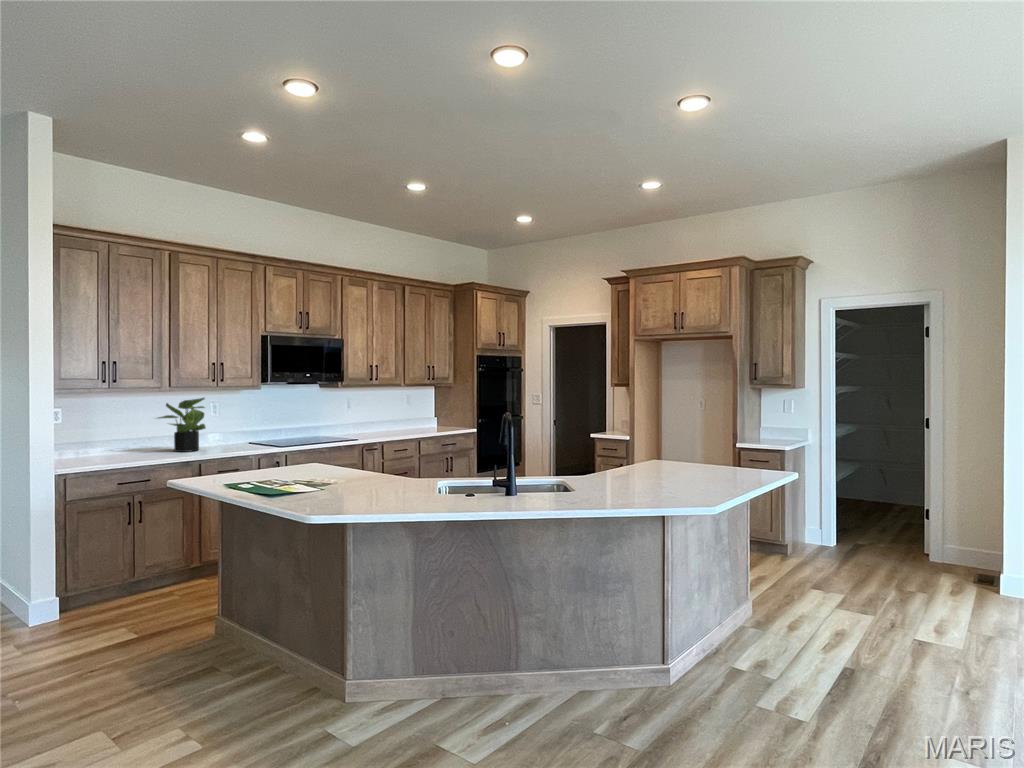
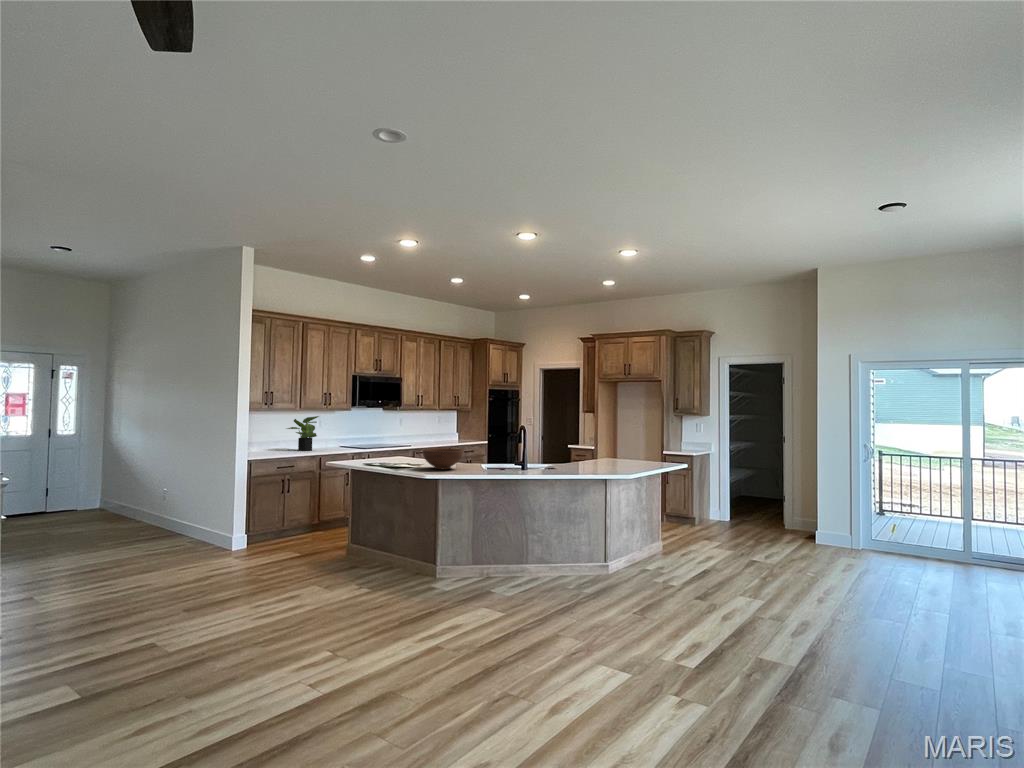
fruit bowl: none [320,455,397,497] -> present [422,448,463,469]

